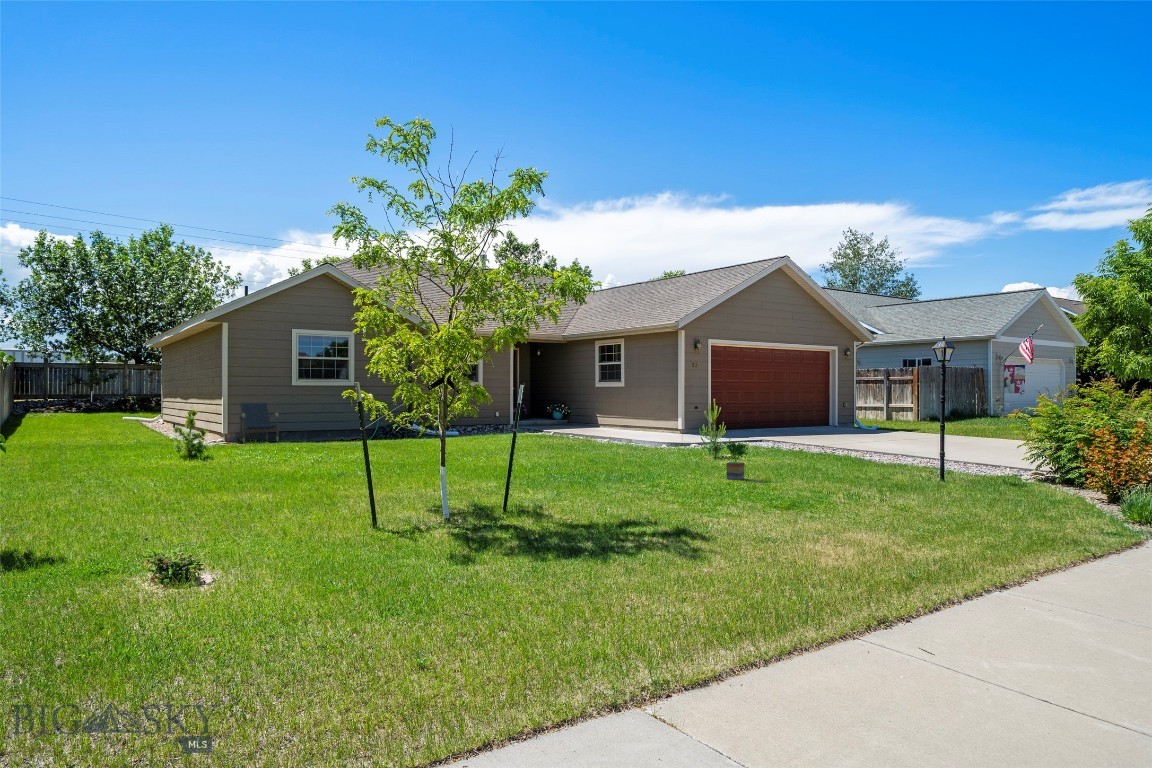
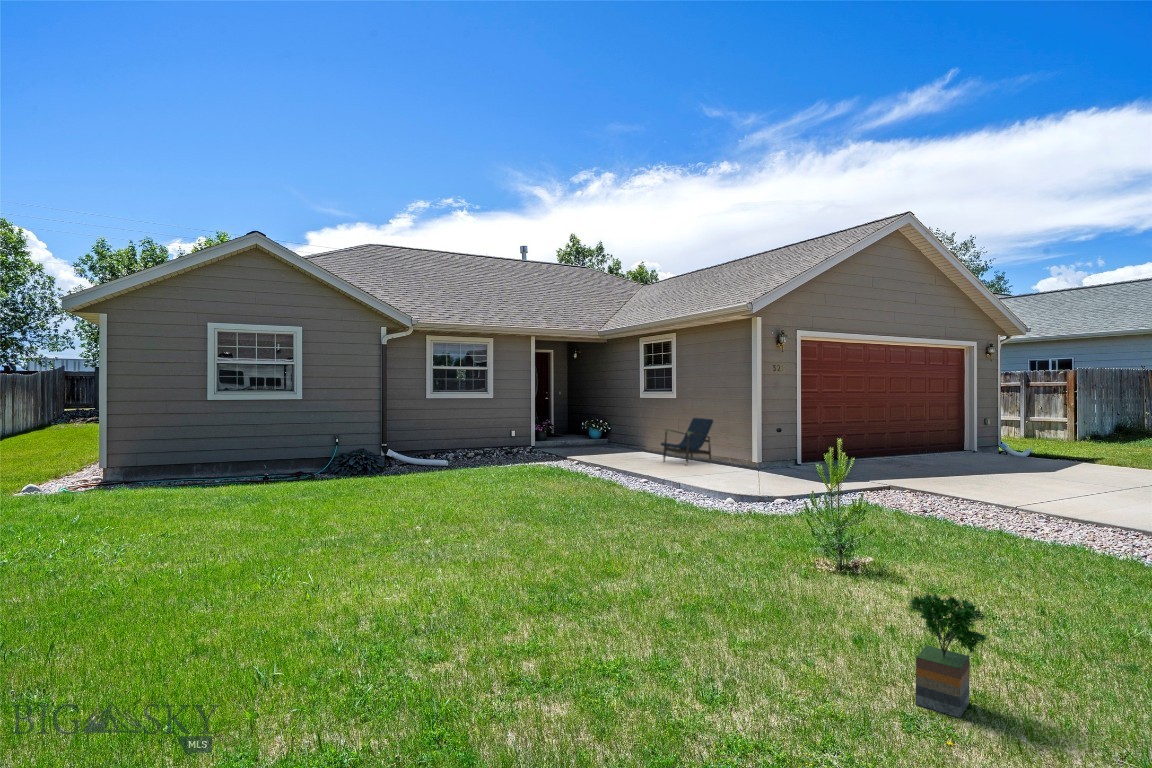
lounge chair: present [239,403,279,442] -> present [661,418,713,465]

